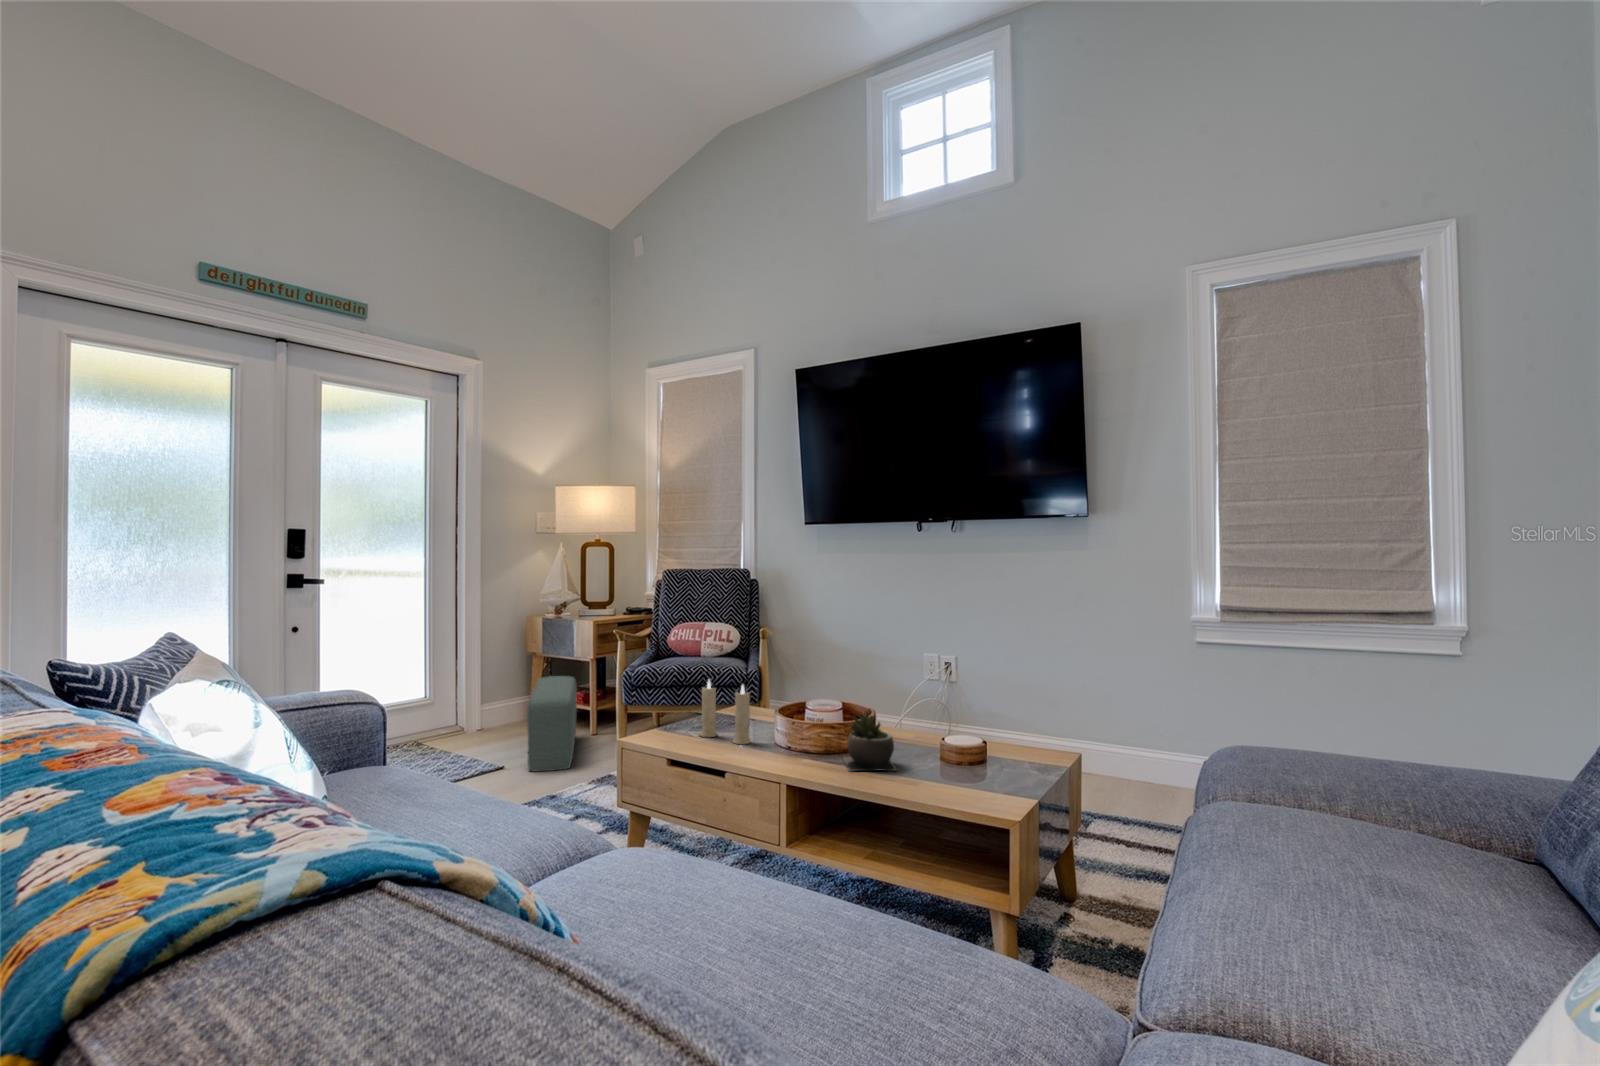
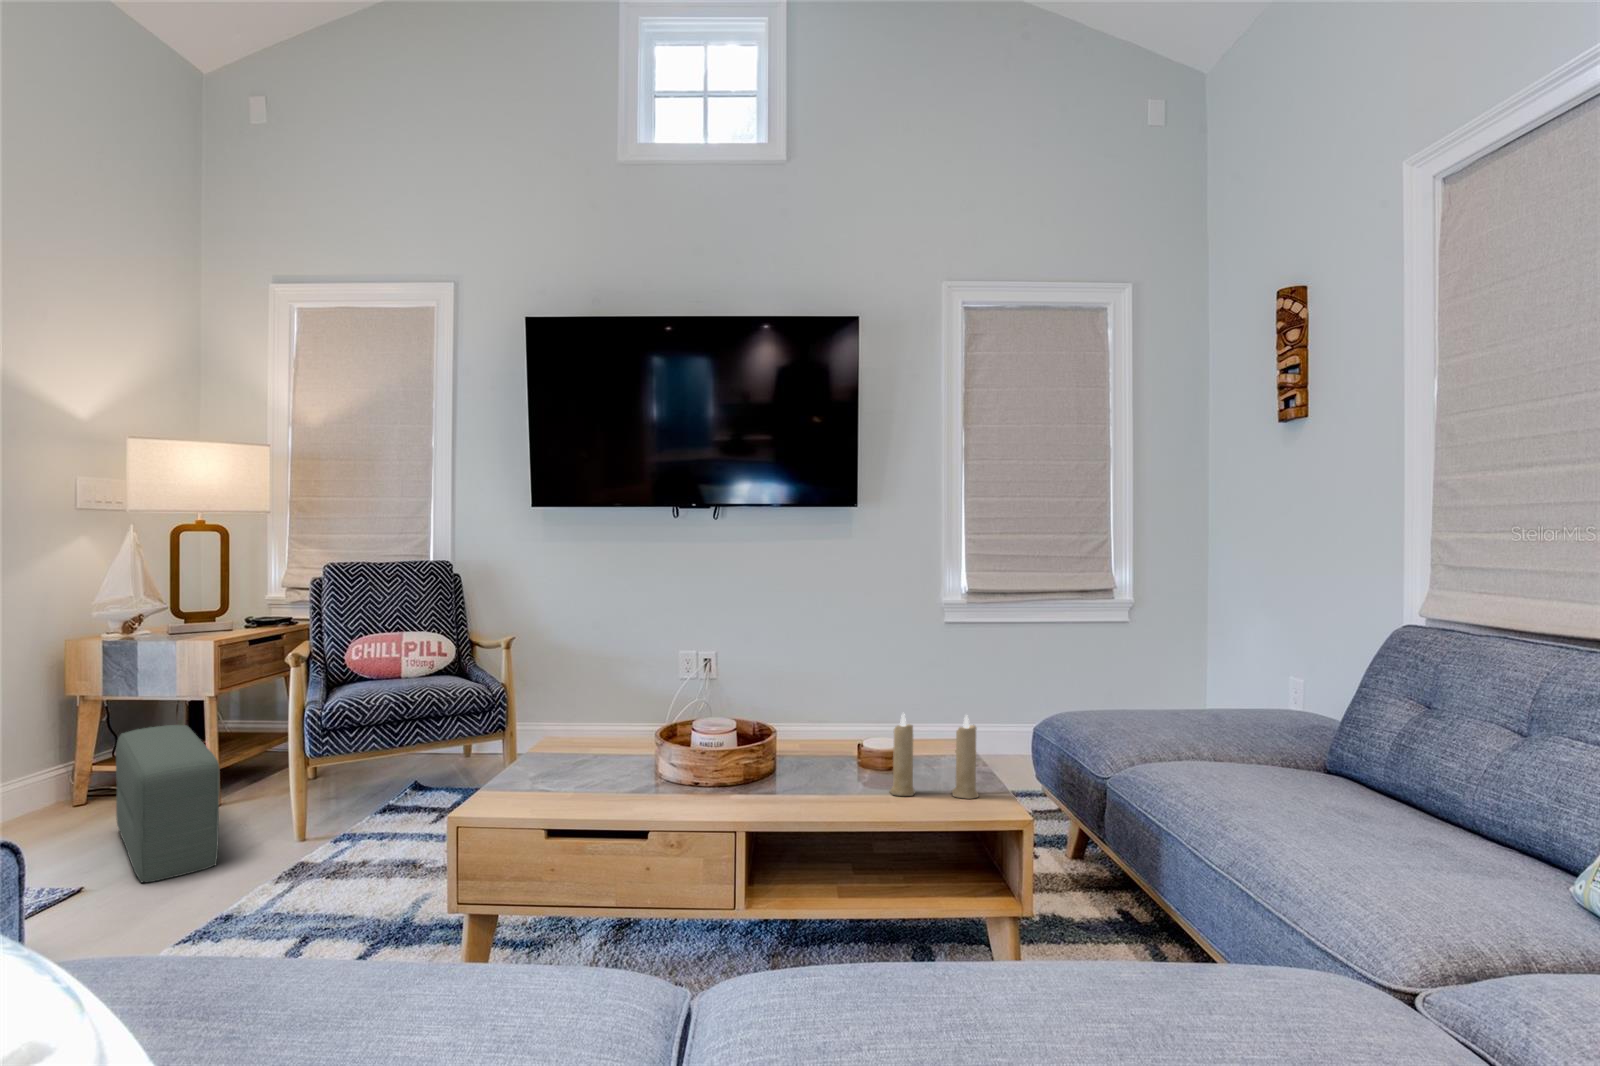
candle: present [700,680,751,744] -> present [890,714,978,799]
succulent plant: present [843,713,897,771] -> none [776,724,860,804]

